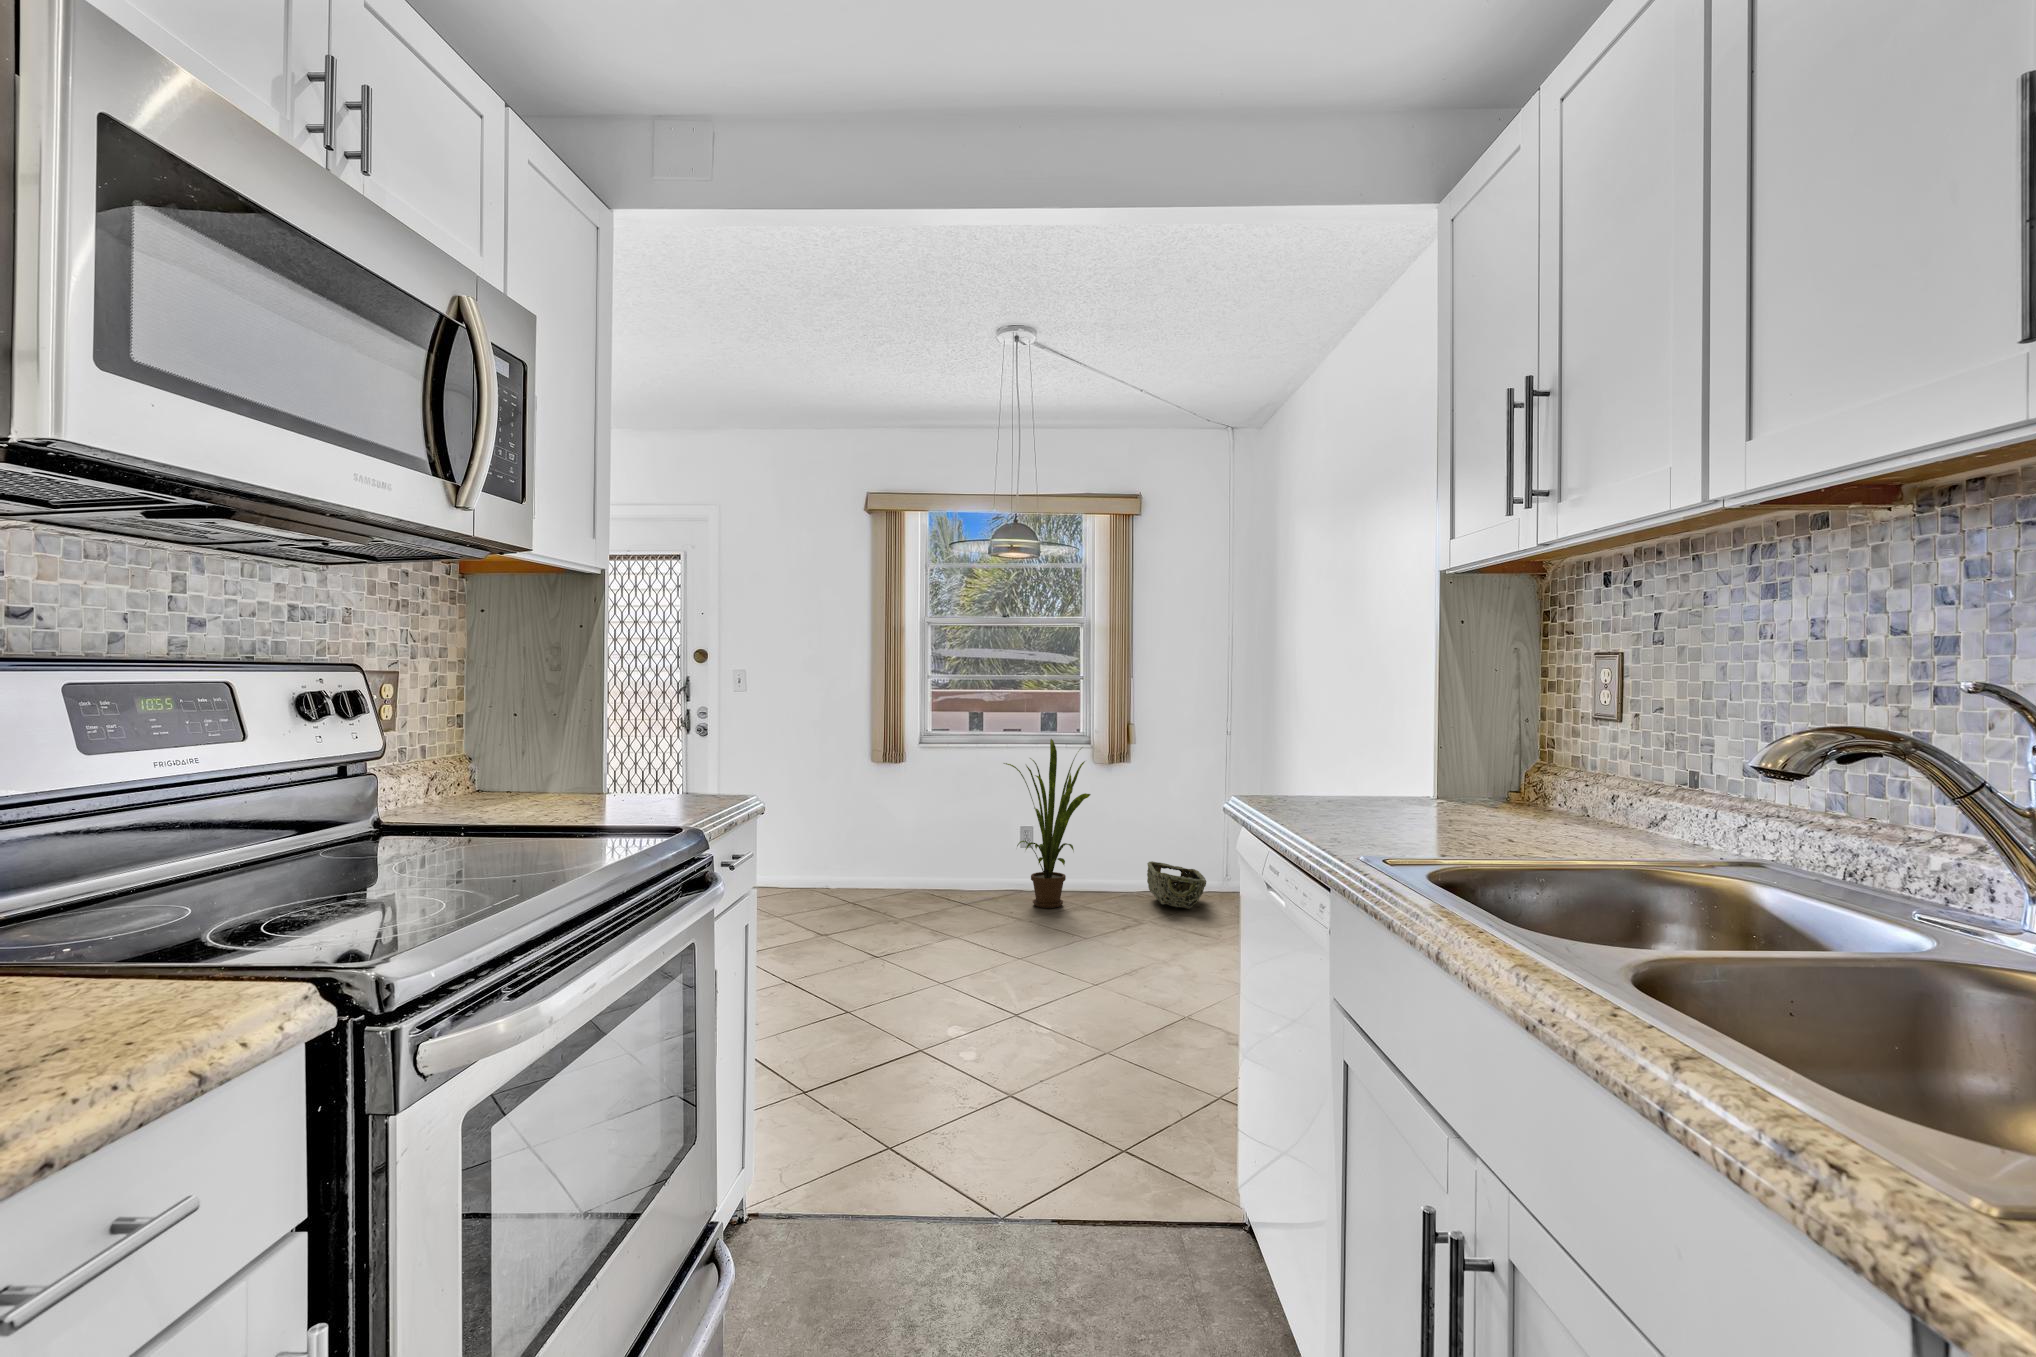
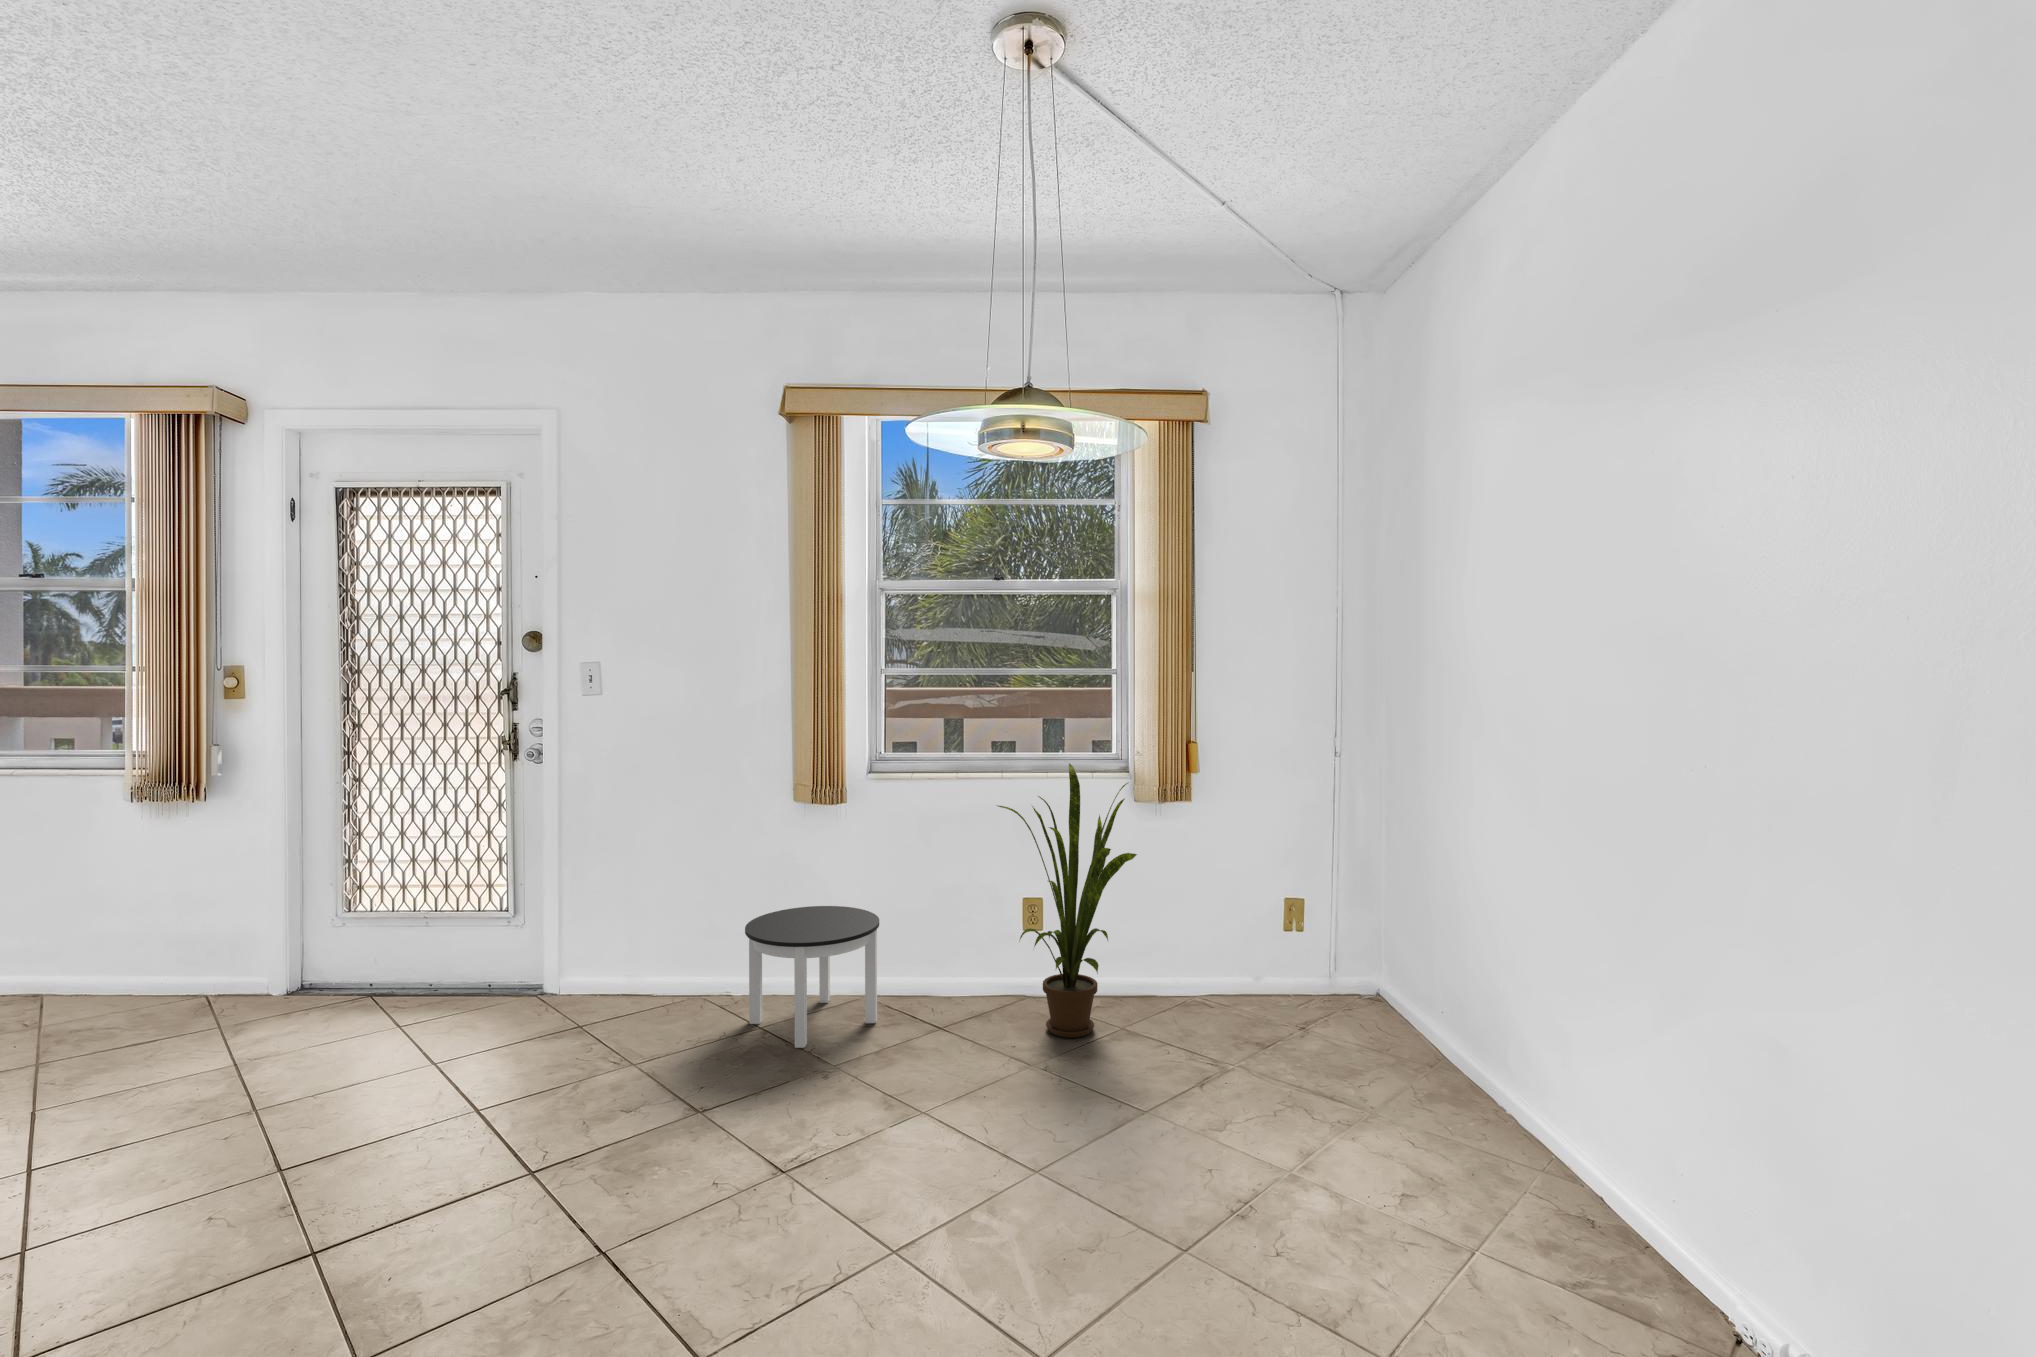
round table: none [844,830,928,909] -> present [745,906,879,1048]
woven basket: present [1147,861,1206,909] -> none [1219,949,1324,1036]

